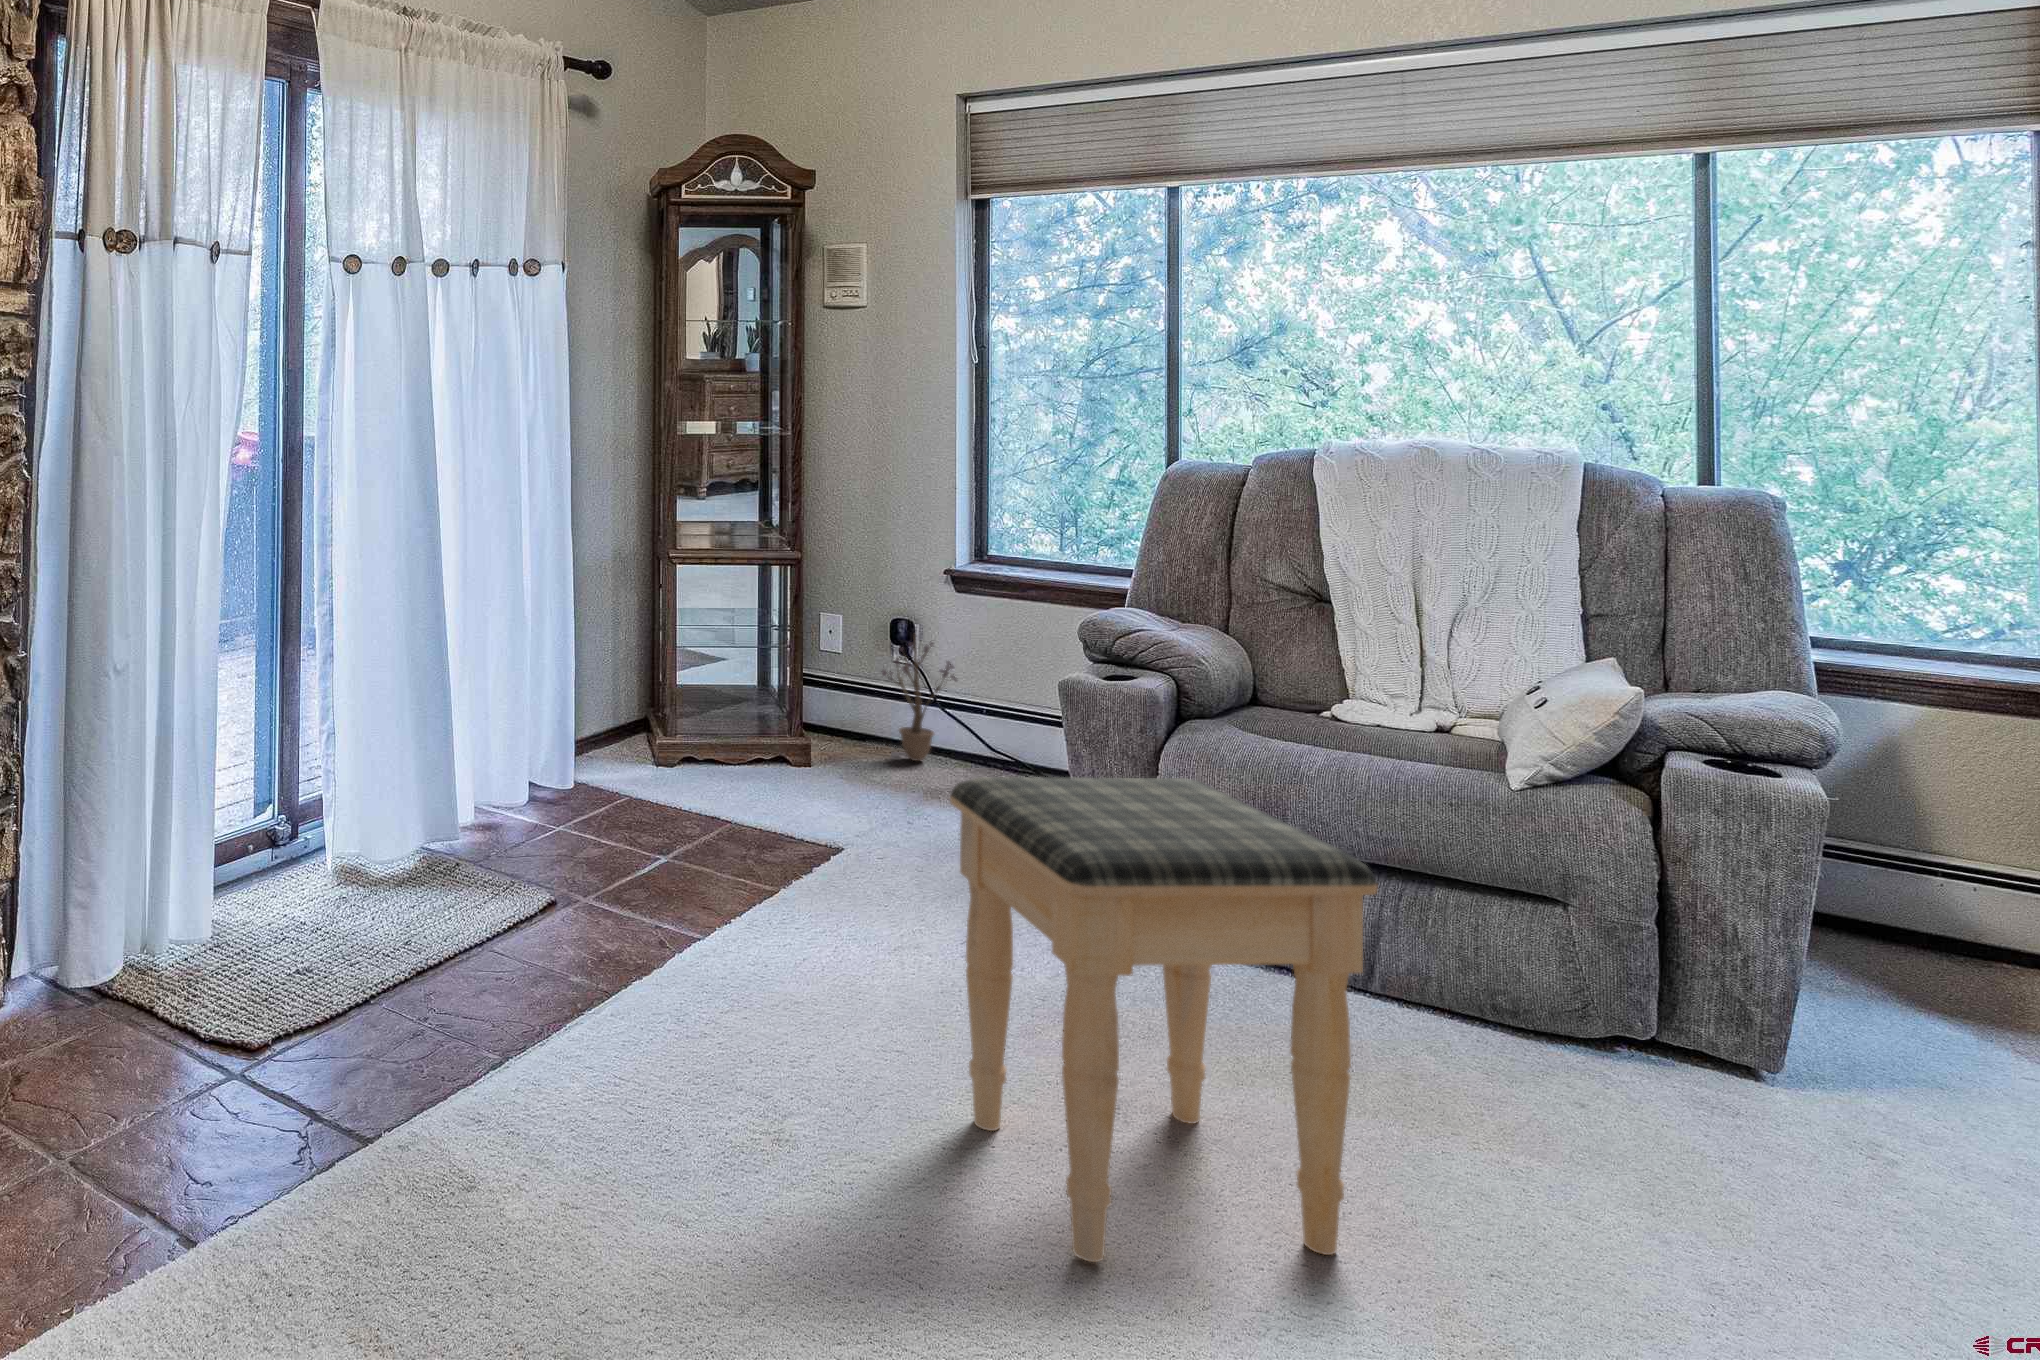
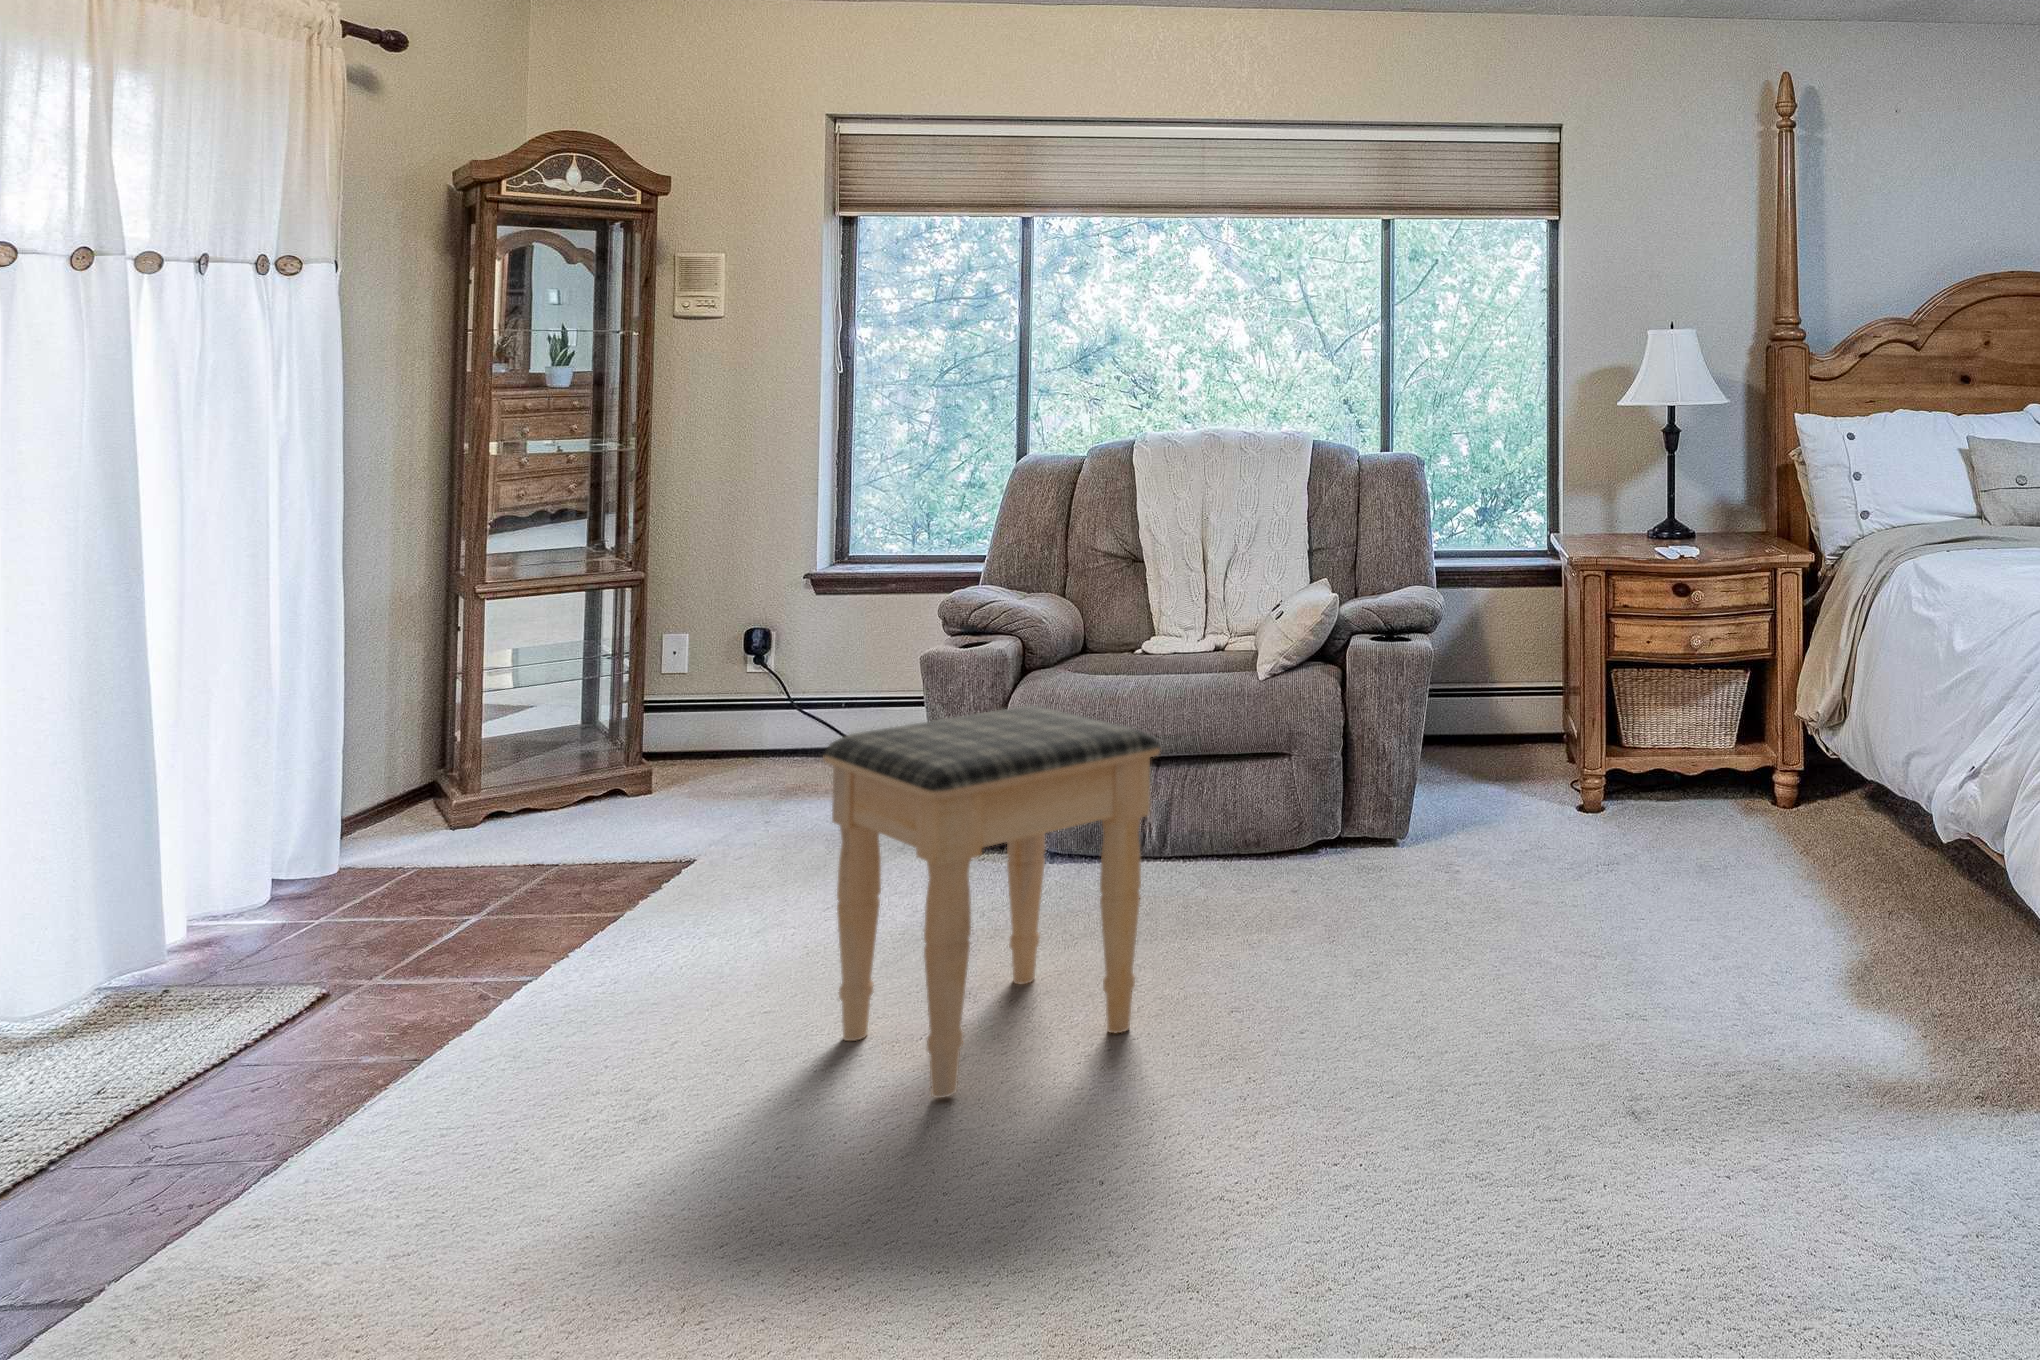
decorative plant: present [873,634,957,761] -> none [716,643,818,770]

